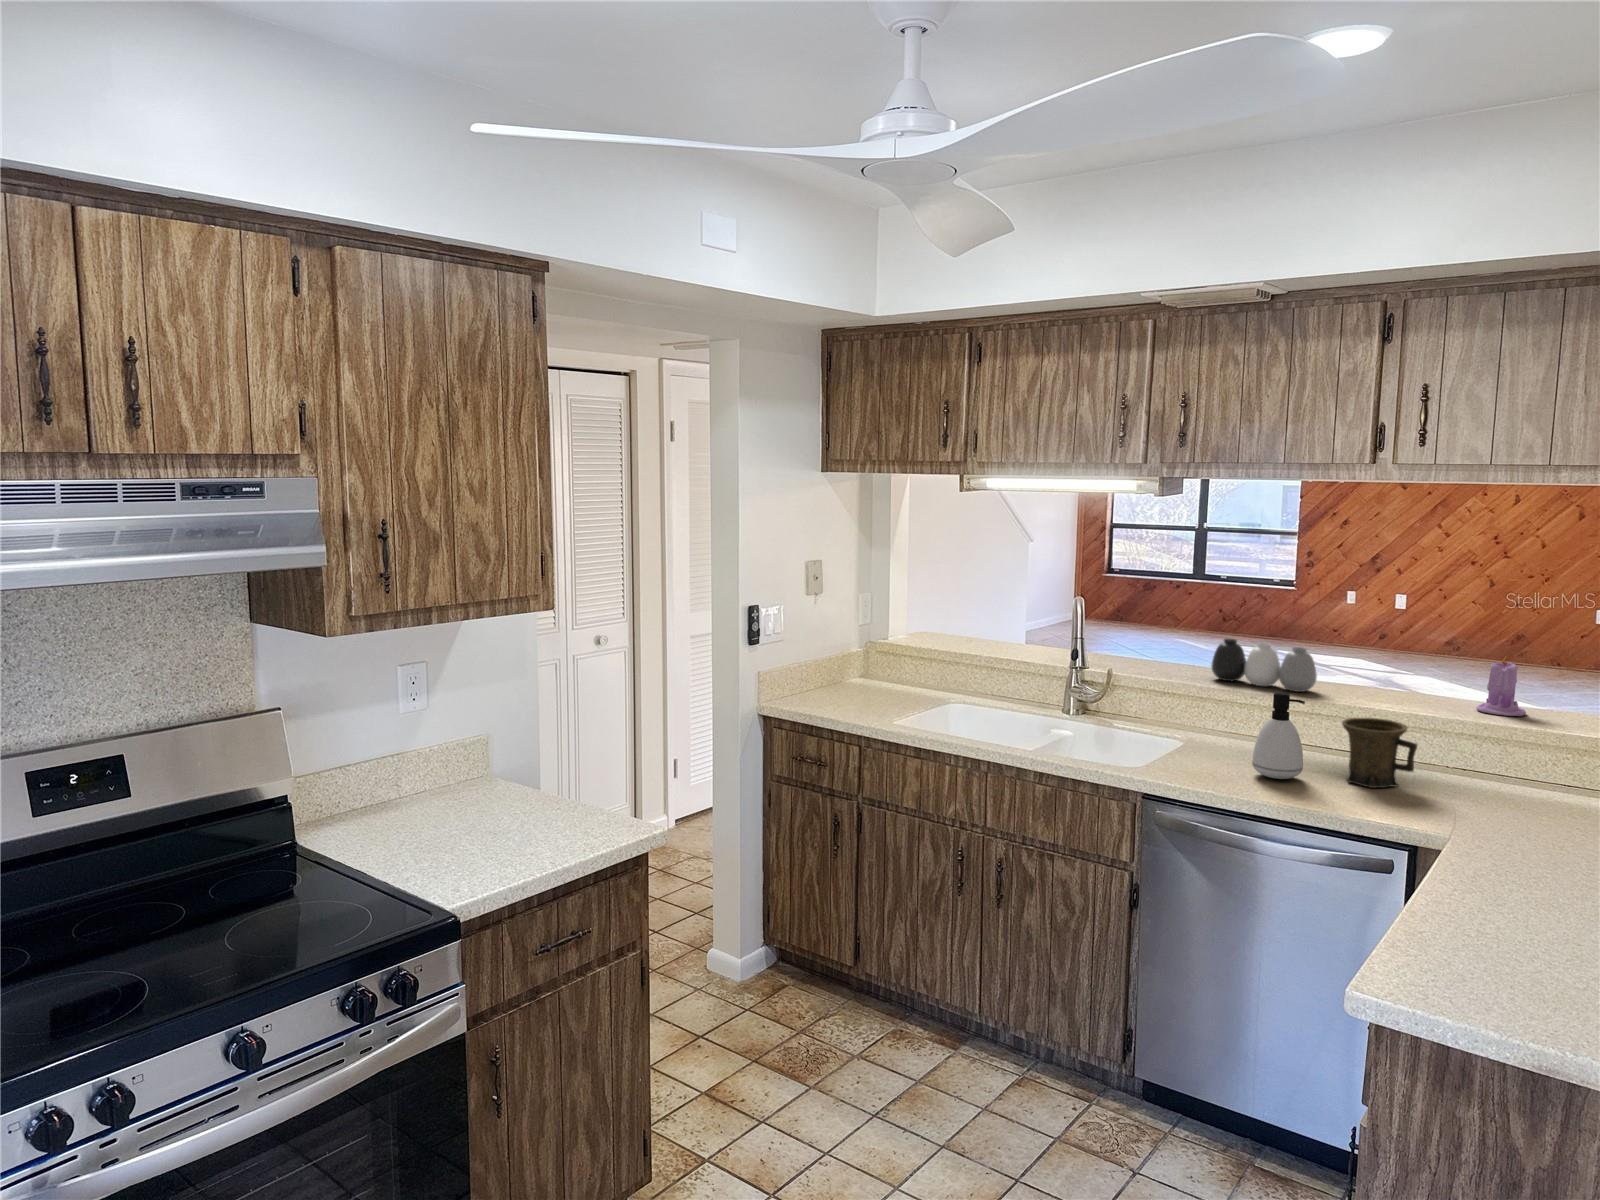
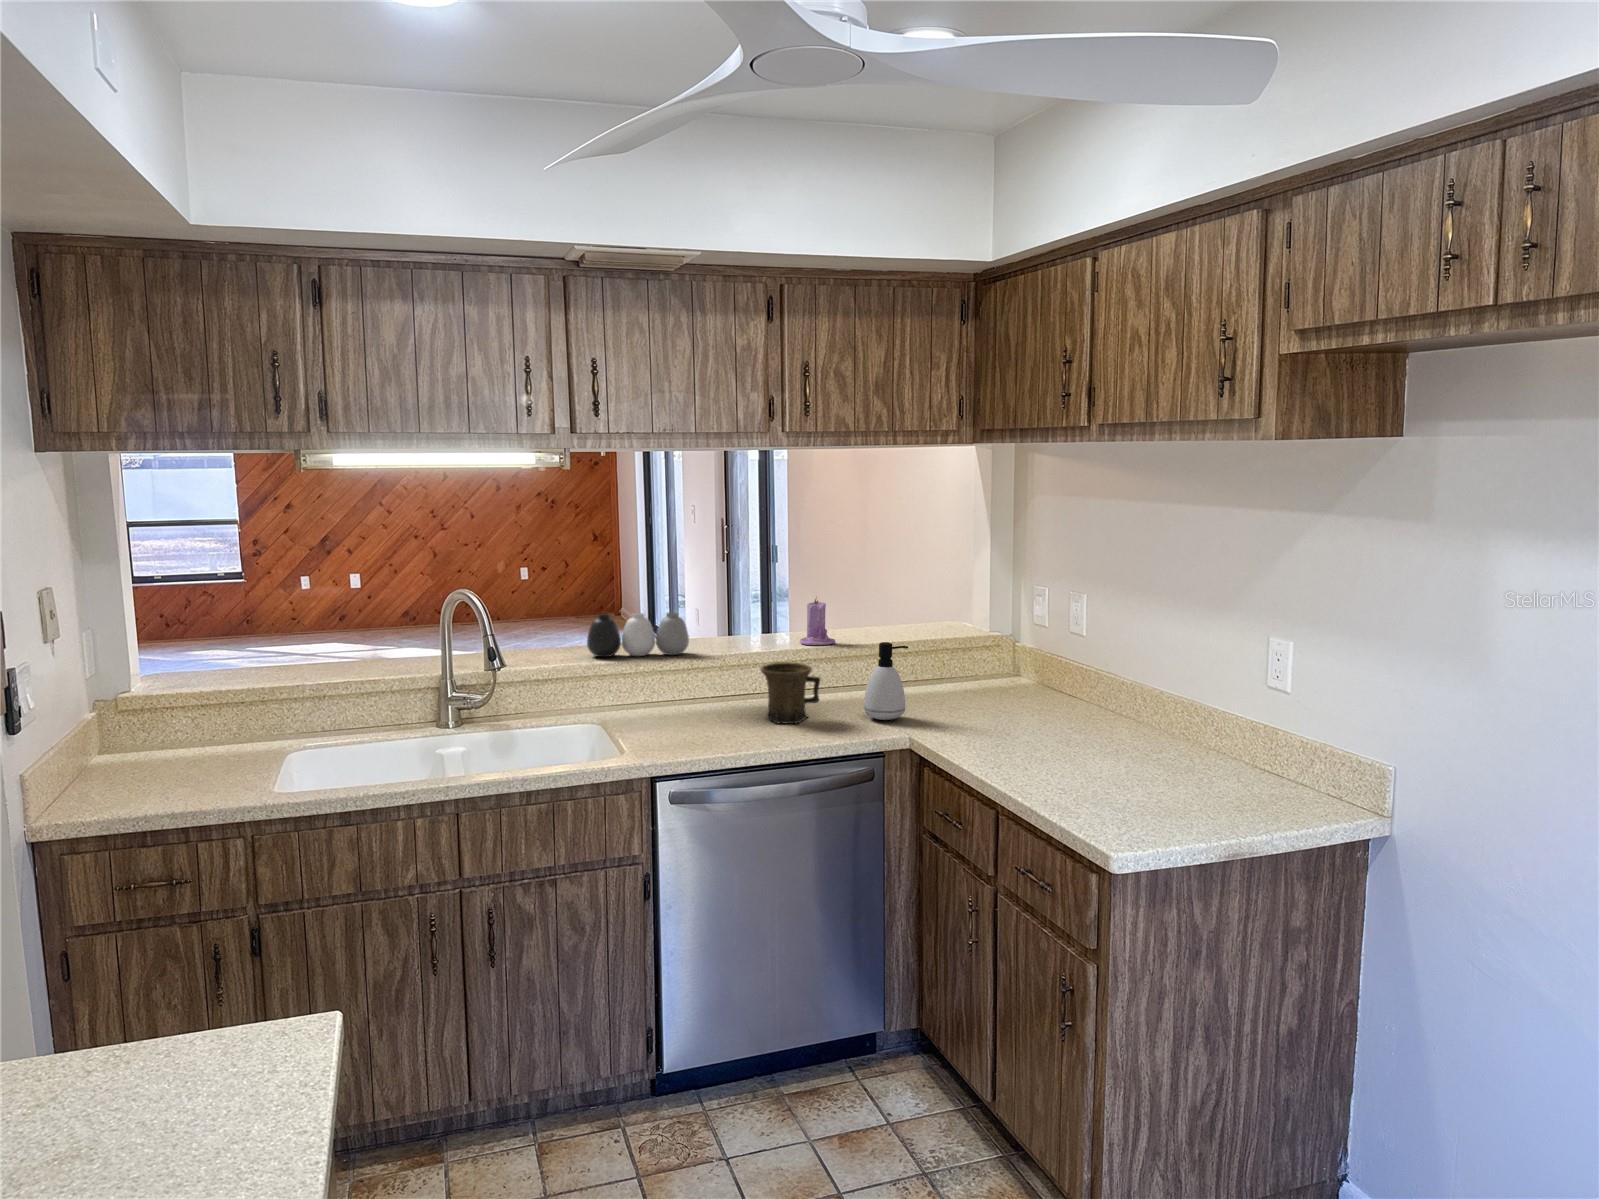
soap dispenser: present [1252,692,1305,779] -> present [864,642,908,720]

